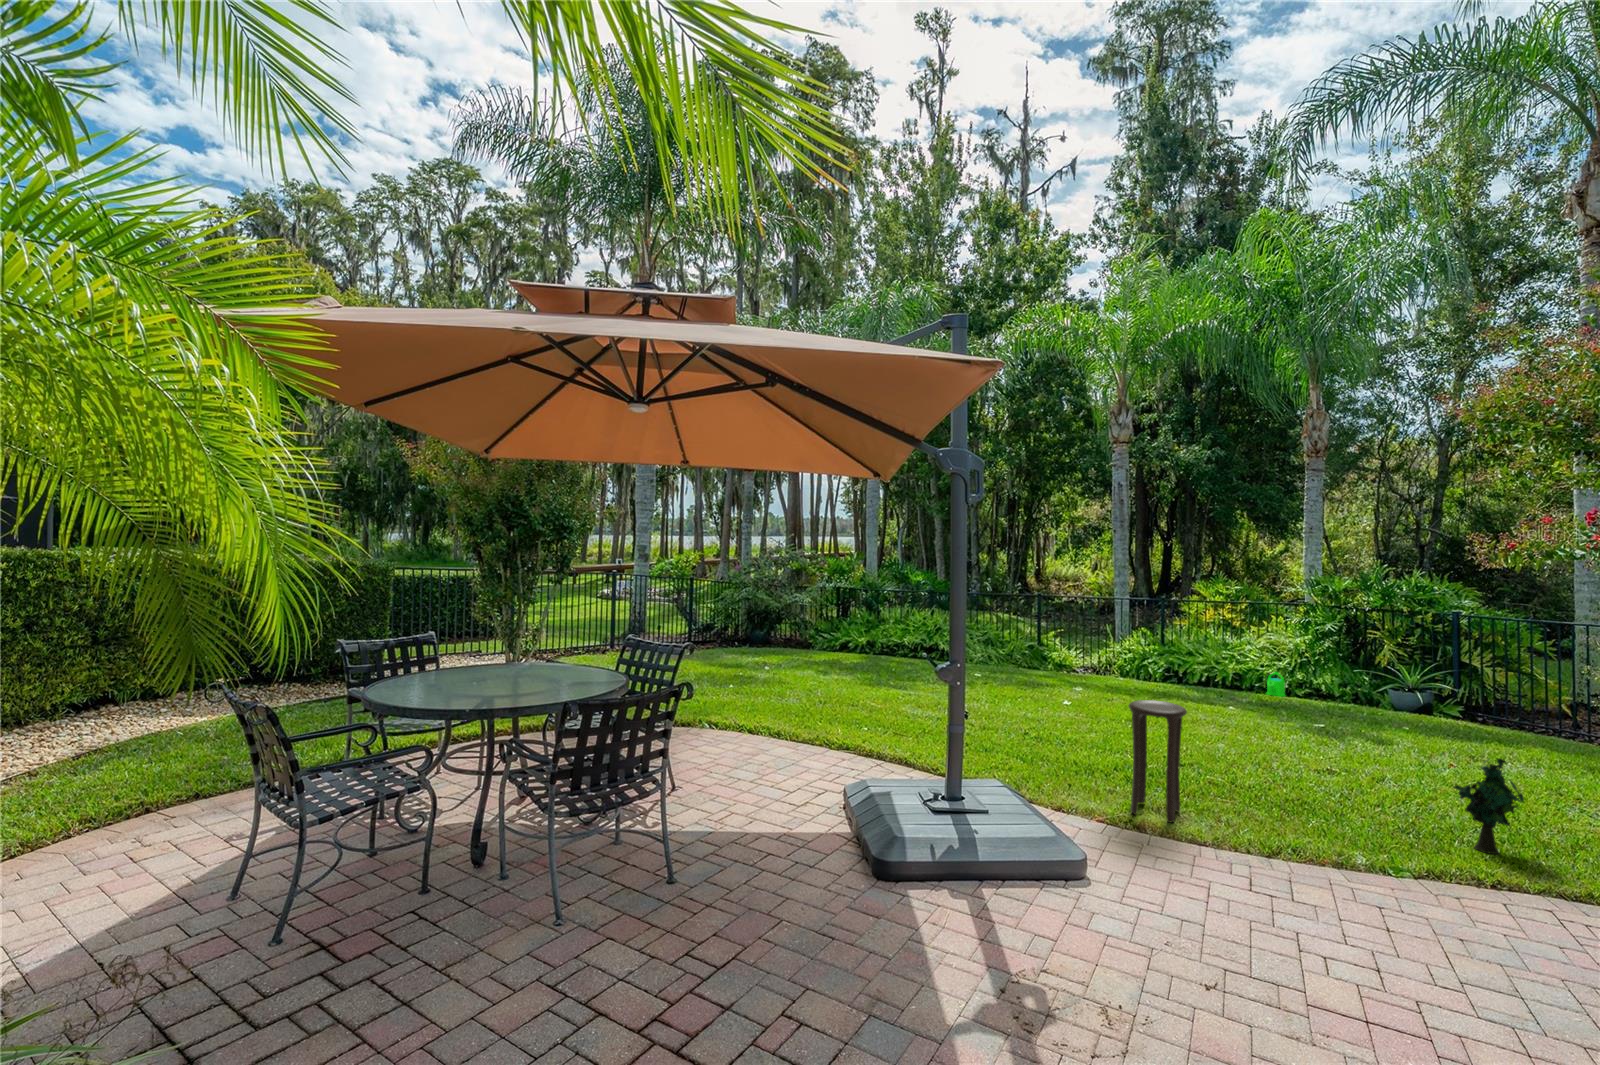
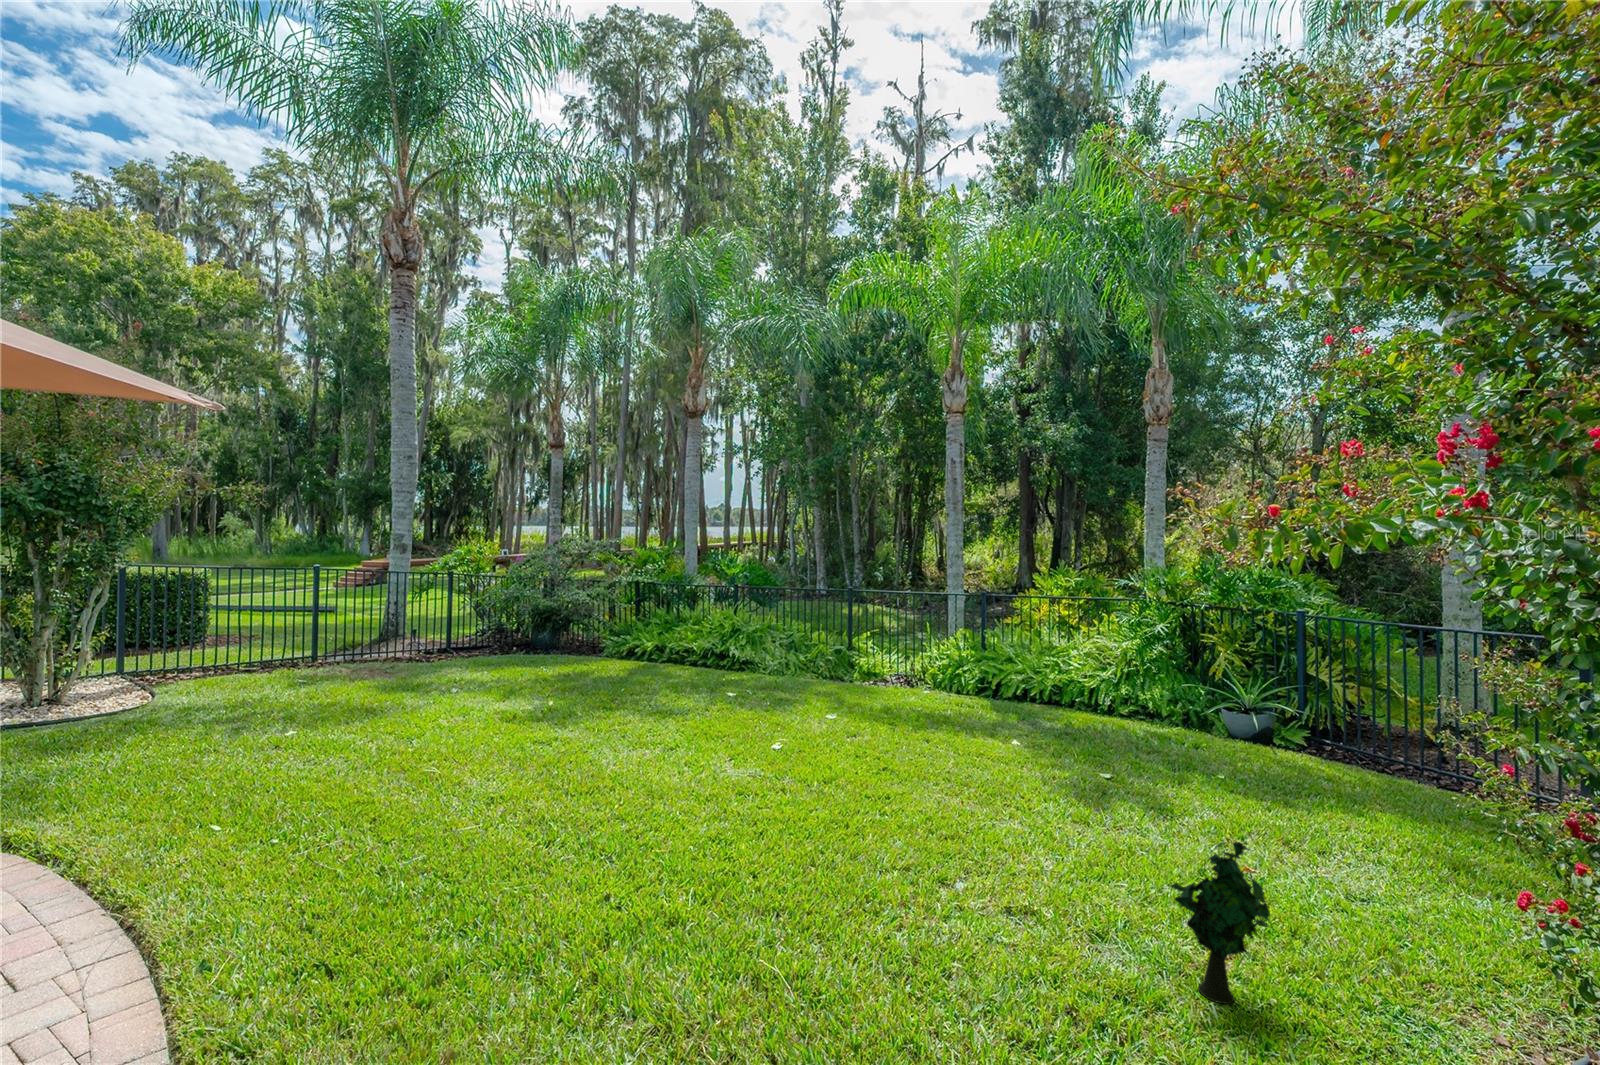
watering can: present [1267,672,1285,696] -> none [1083,684,1107,714]
stool: present [1129,700,1187,822] -> none [704,735,789,935]

